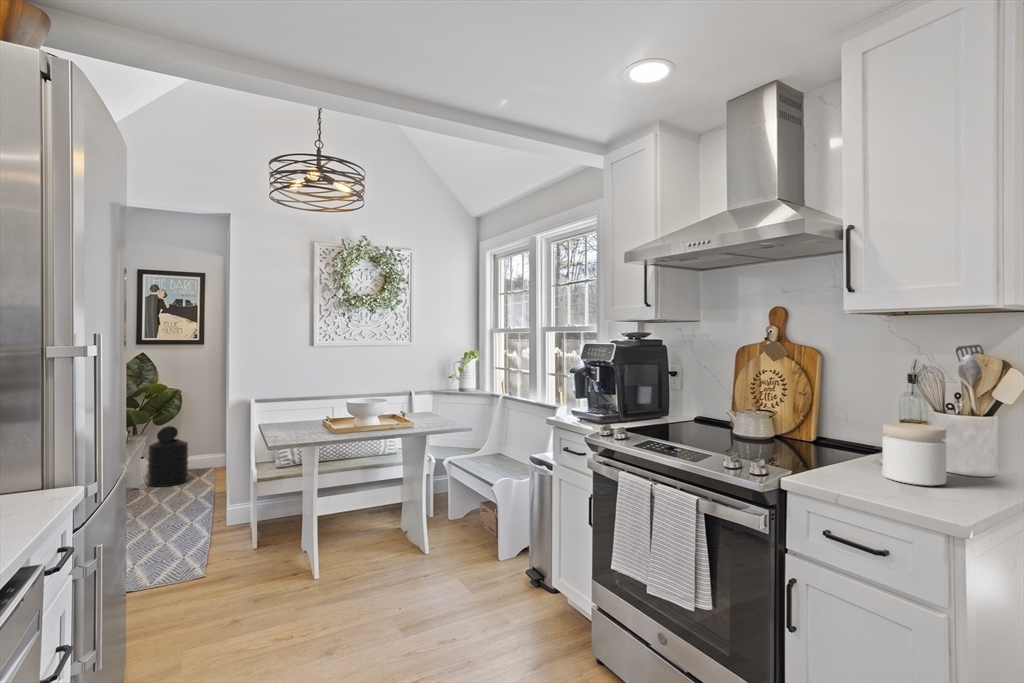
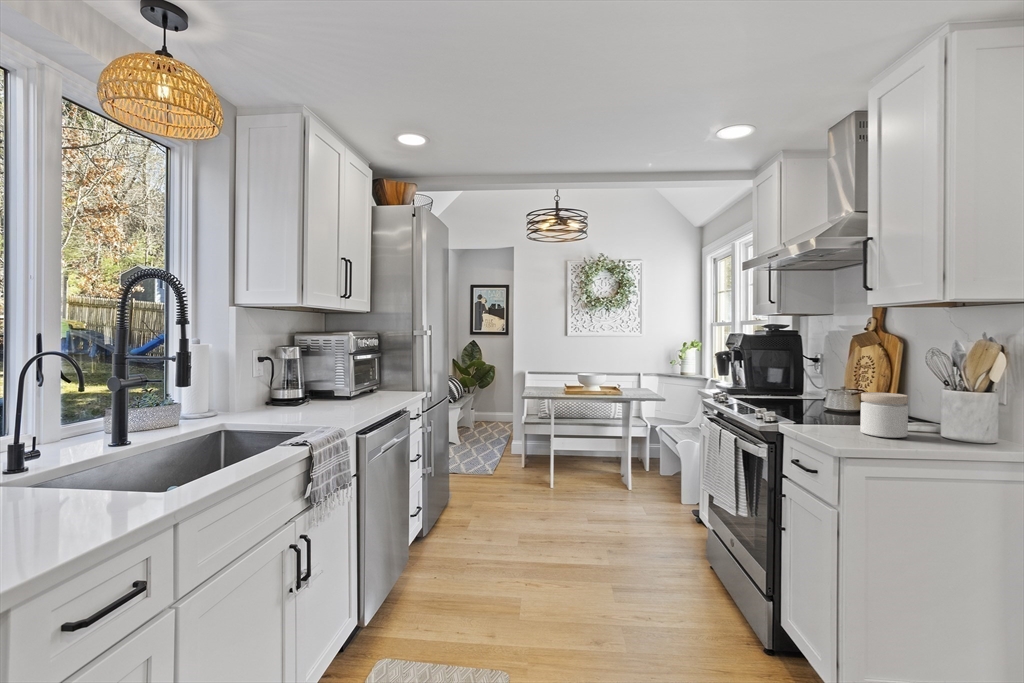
trash can: present [148,426,188,487] -> none [476,390,498,429]

